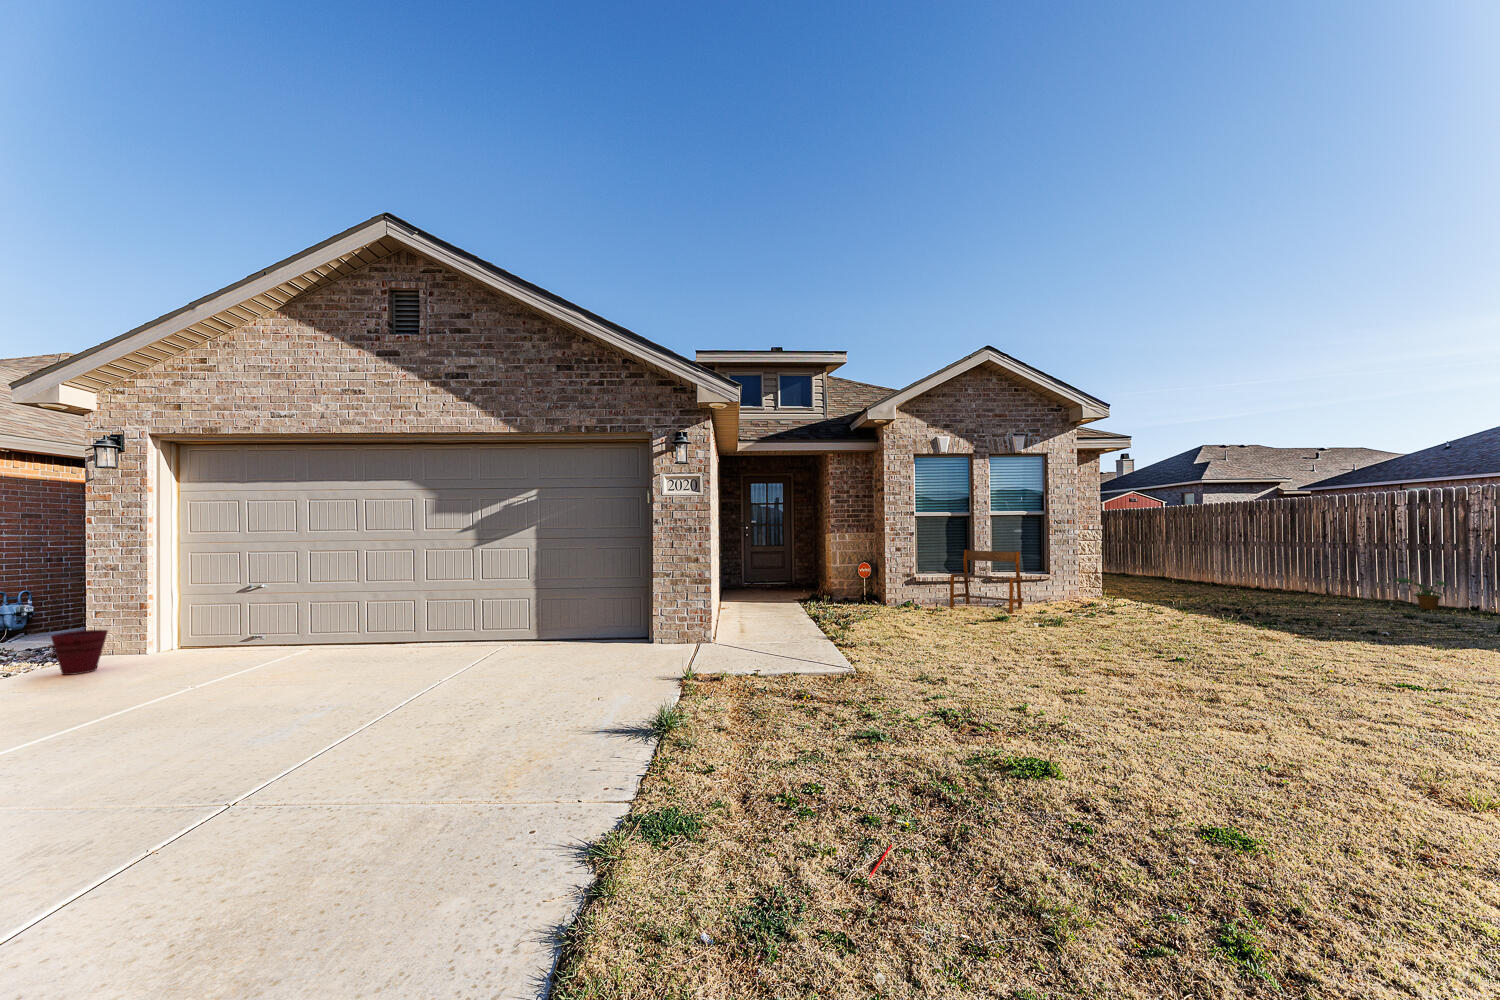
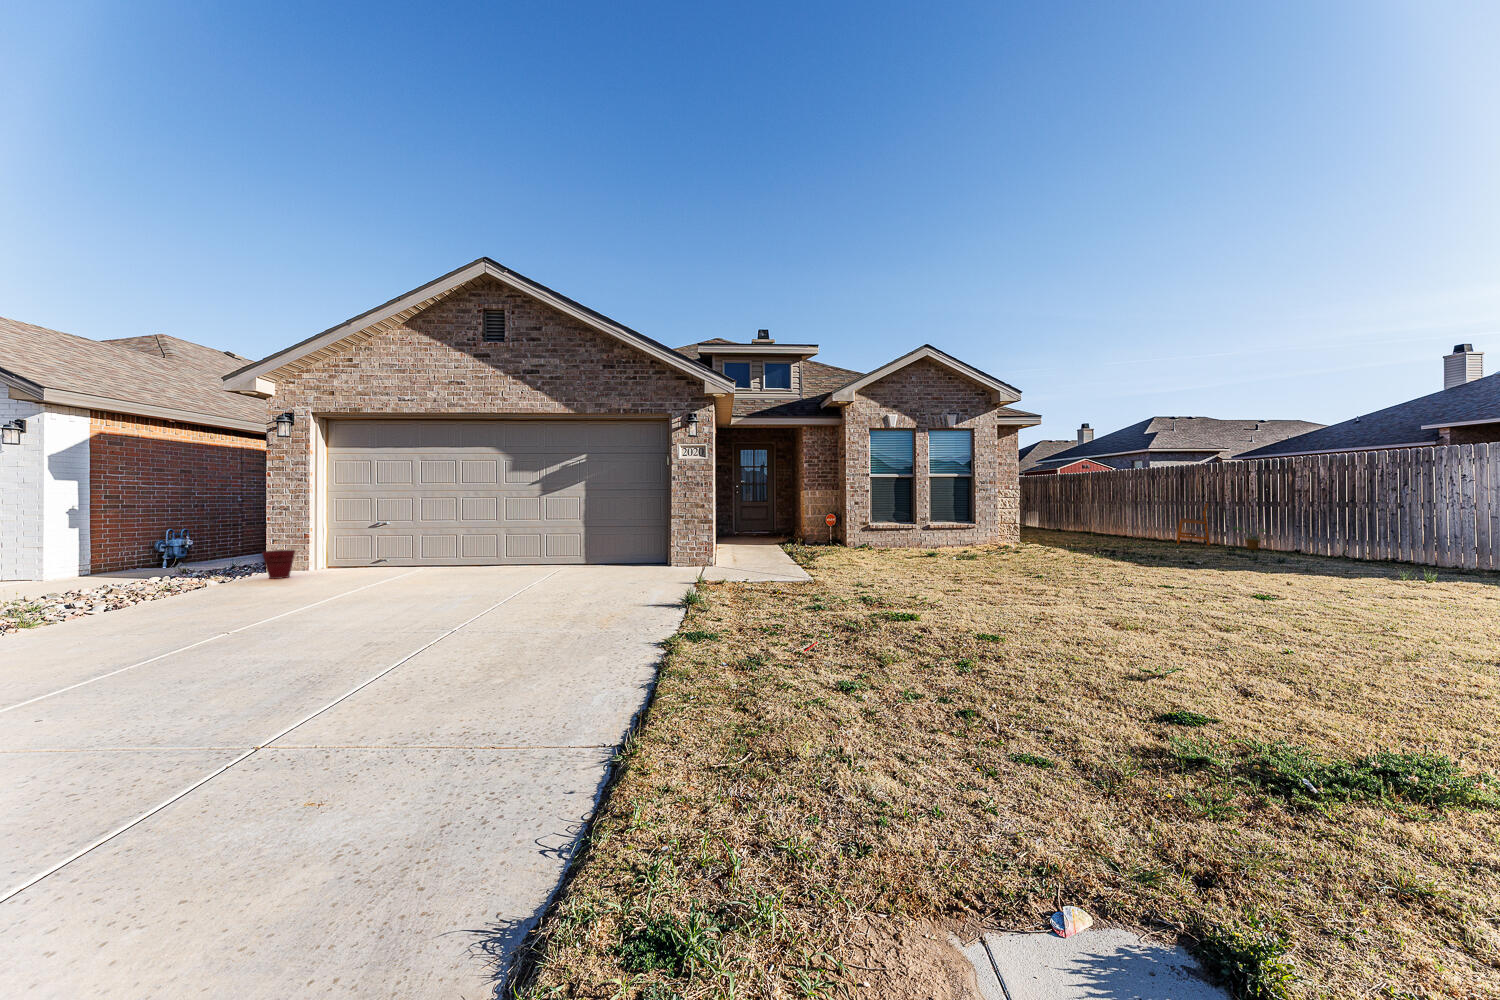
bench: present [950,550,1024,614] -> present [1177,503,1210,545]

